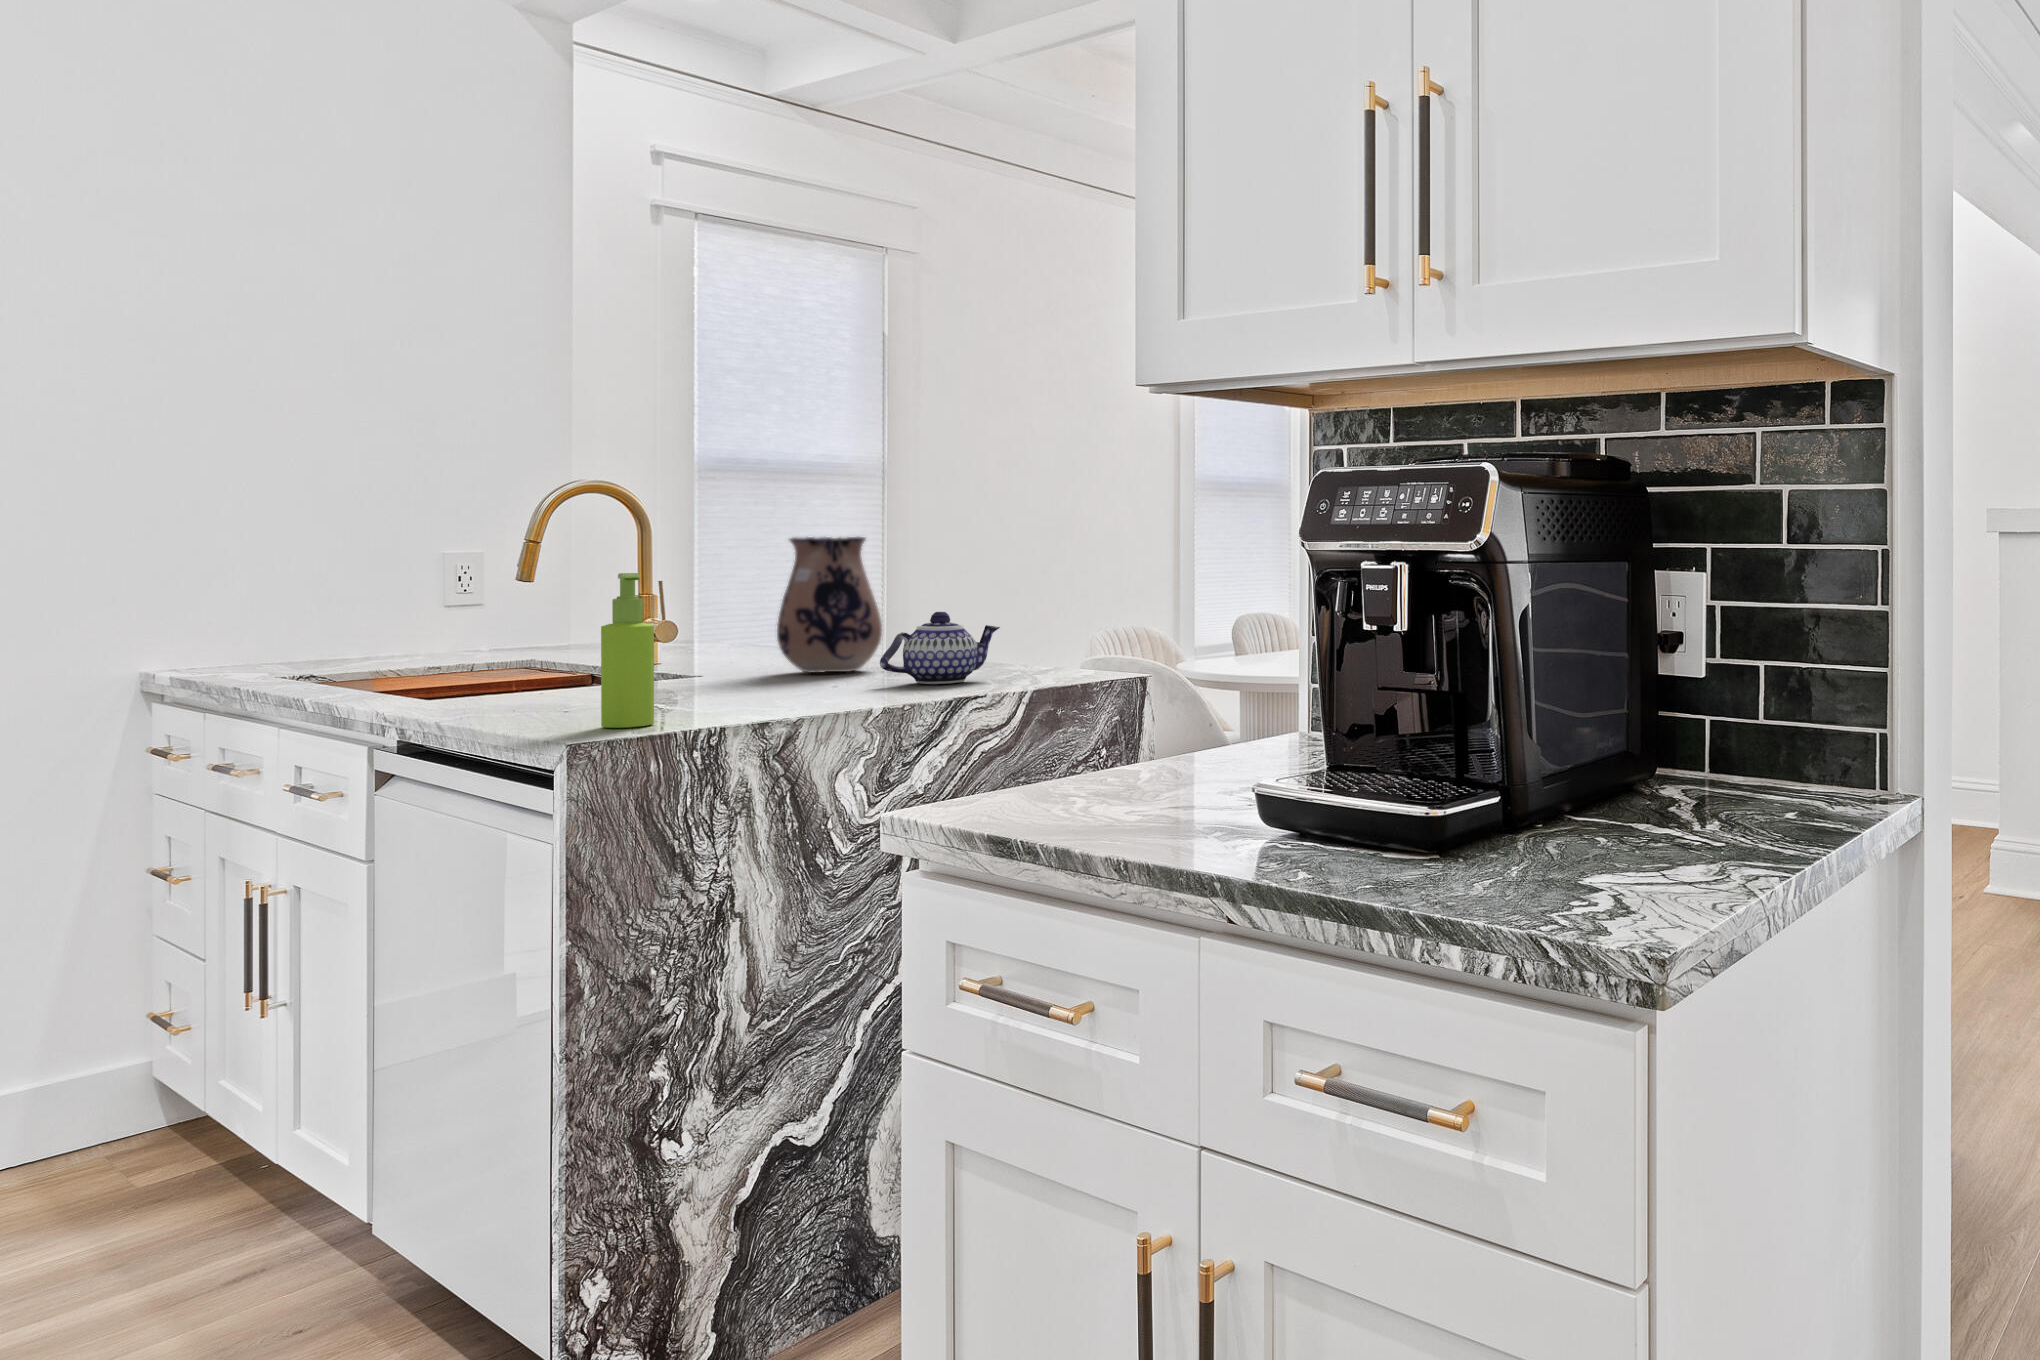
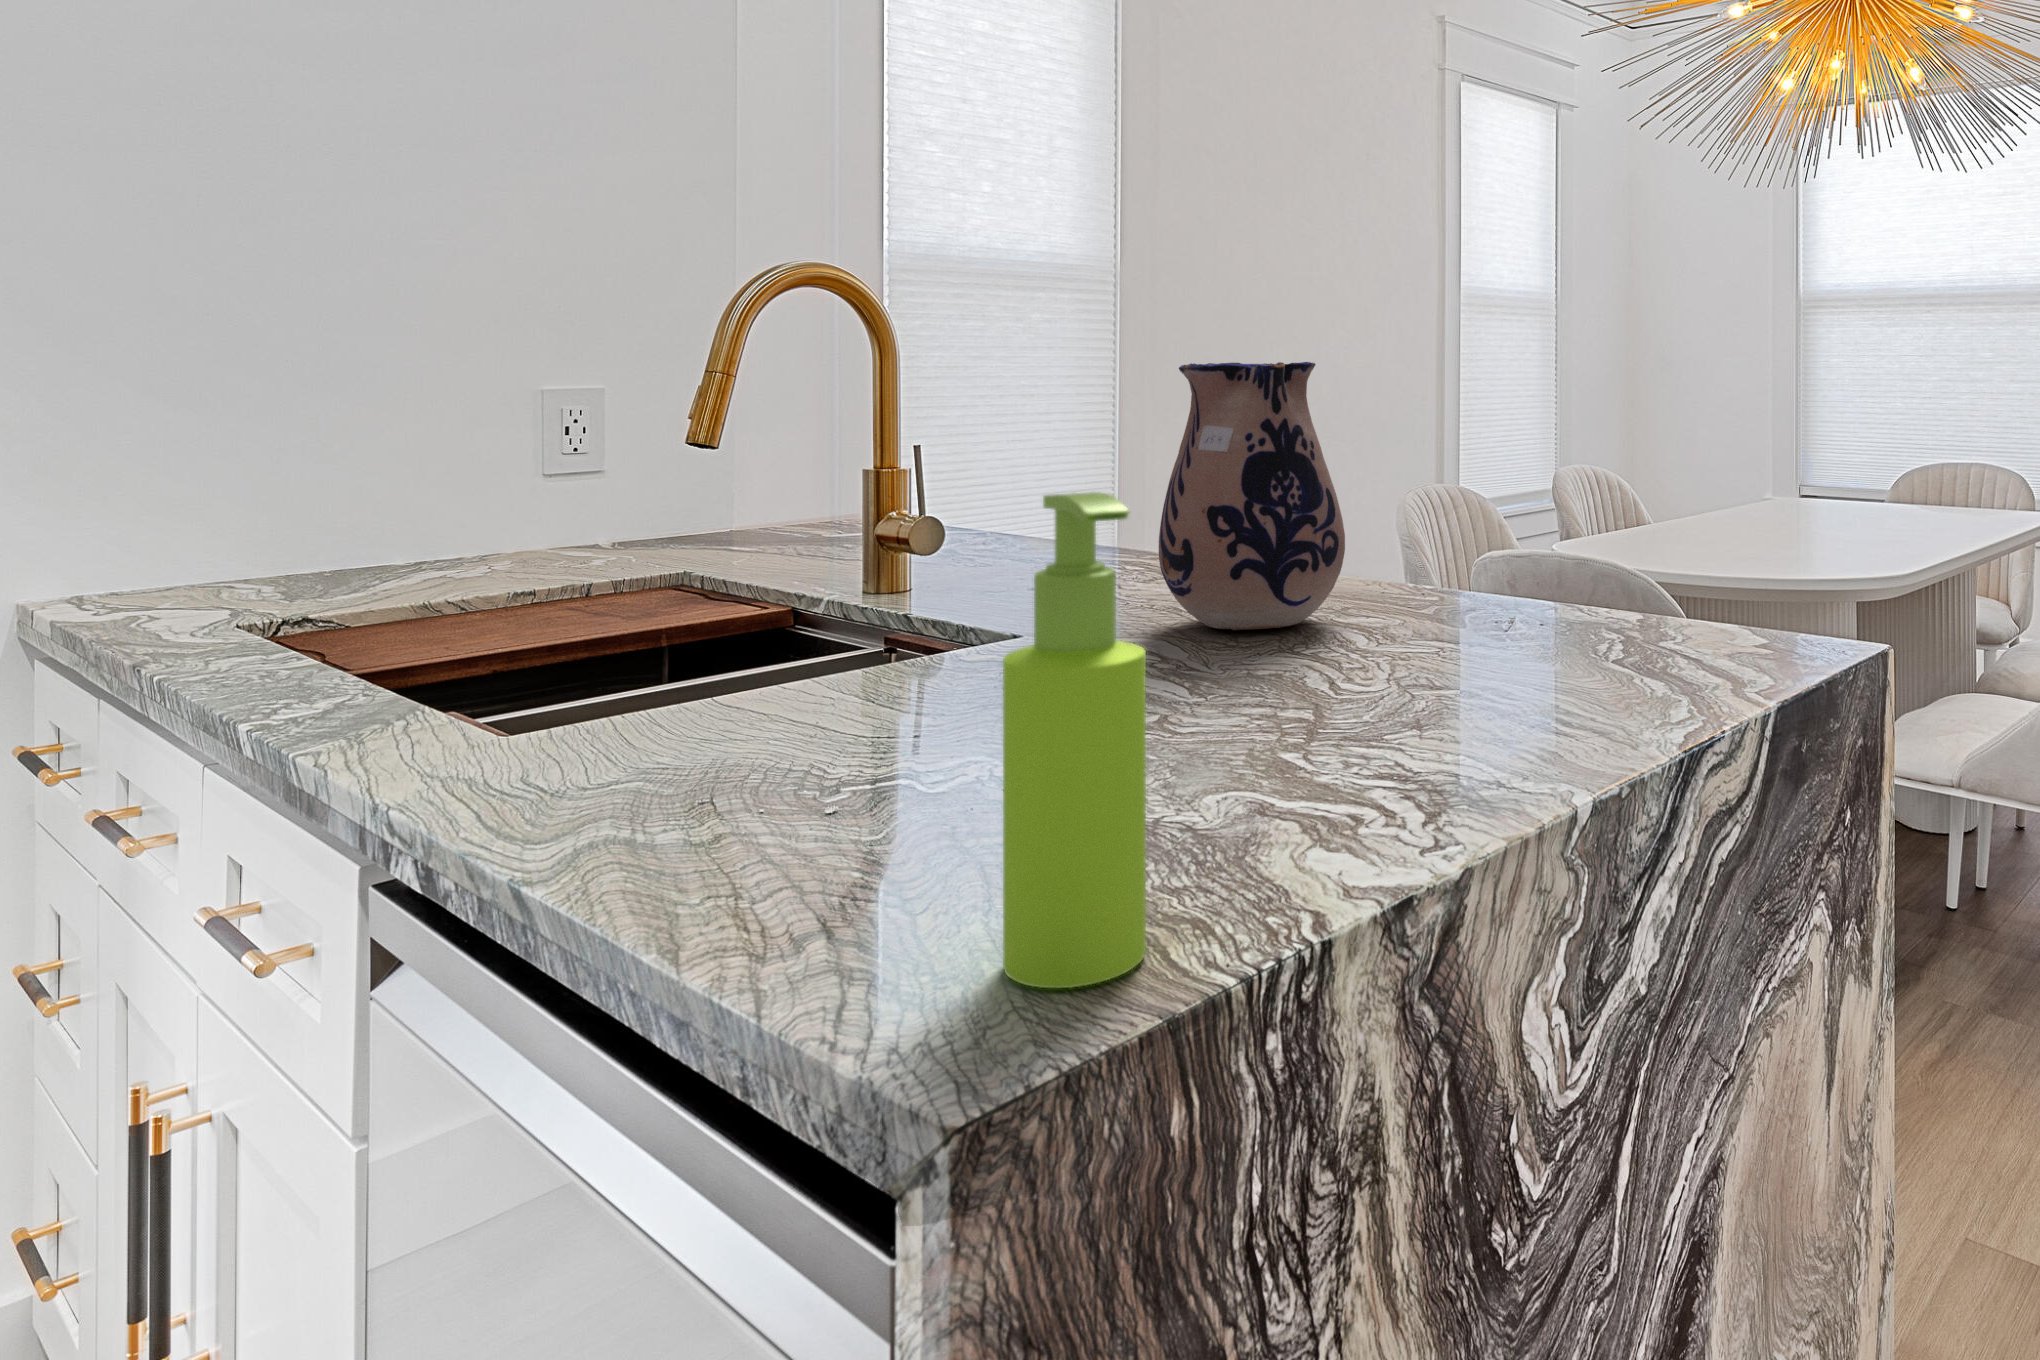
teapot: present [880,612,1000,684] -> none [1447,525,1645,686]

